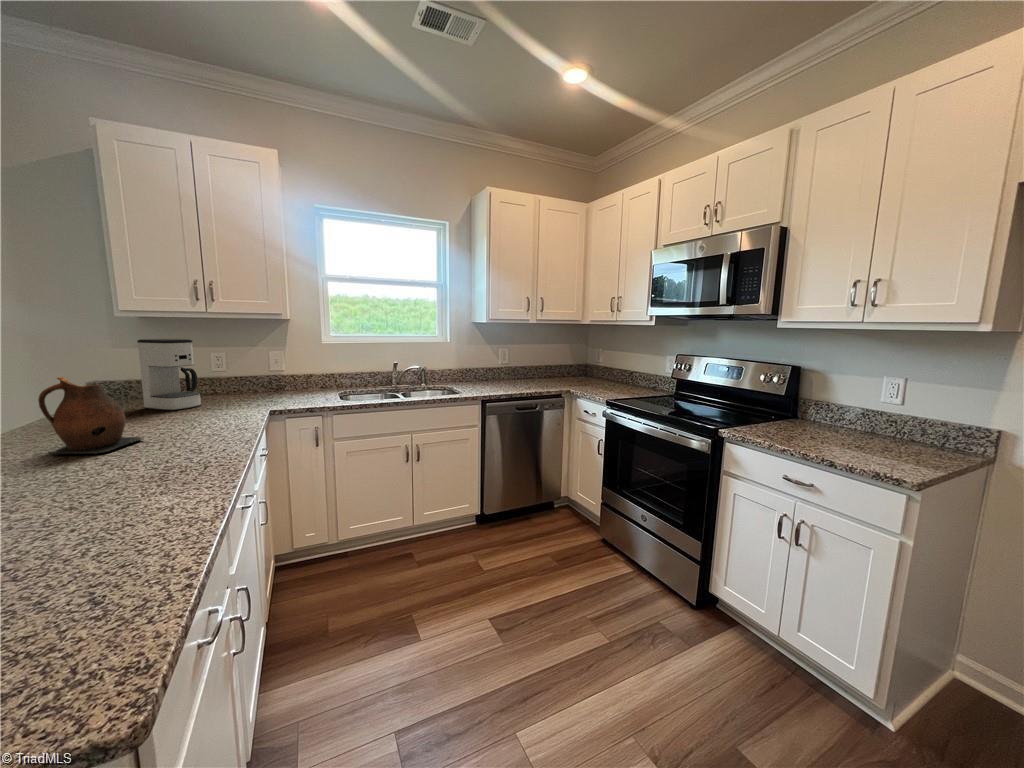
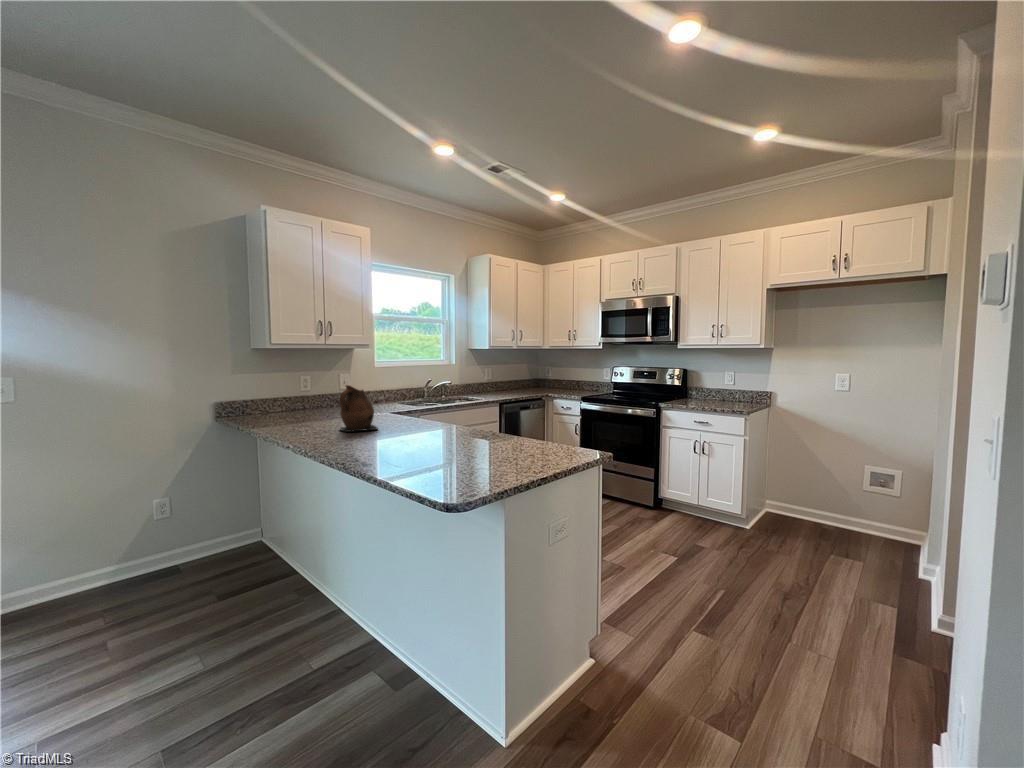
coffee maker: present [137,339,201,411] -> none [285,365,325,418]

